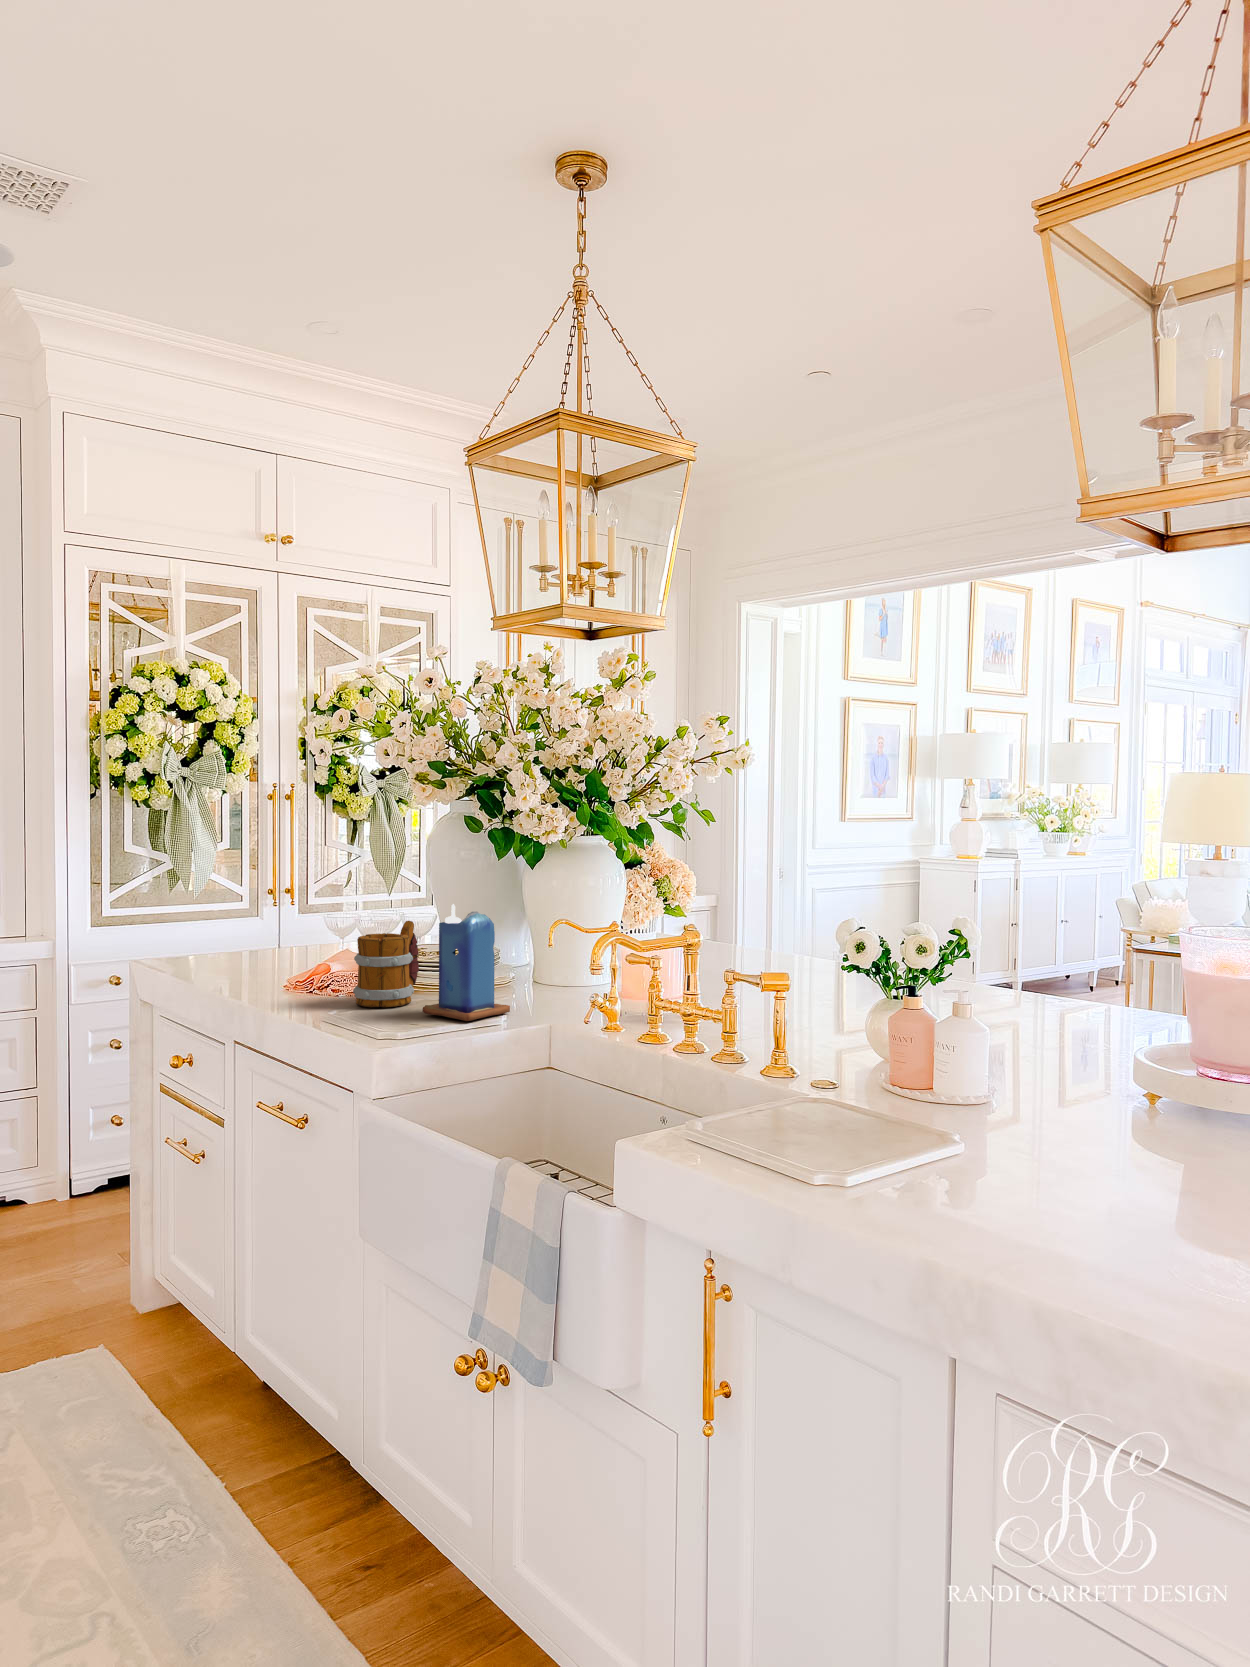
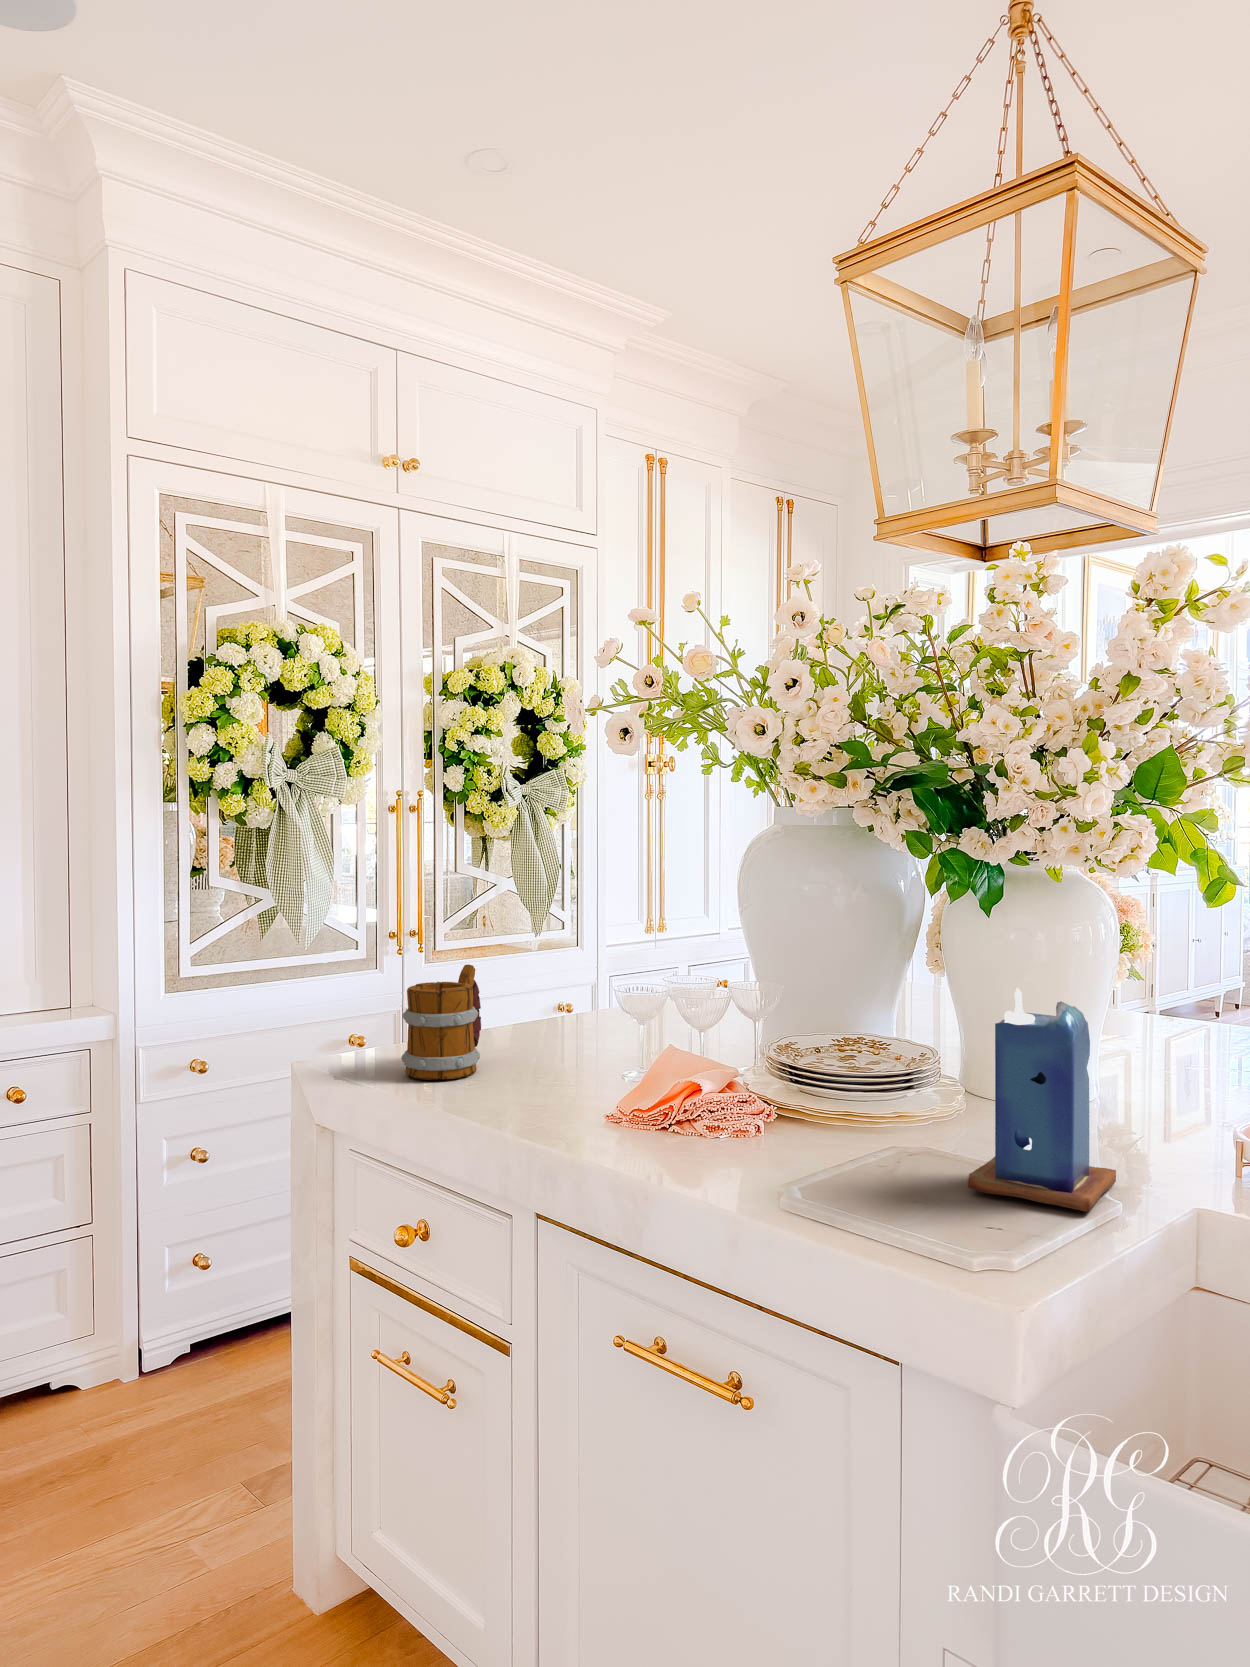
mug: present [353,921,419,1007] -> present [401,964,481,1080]

